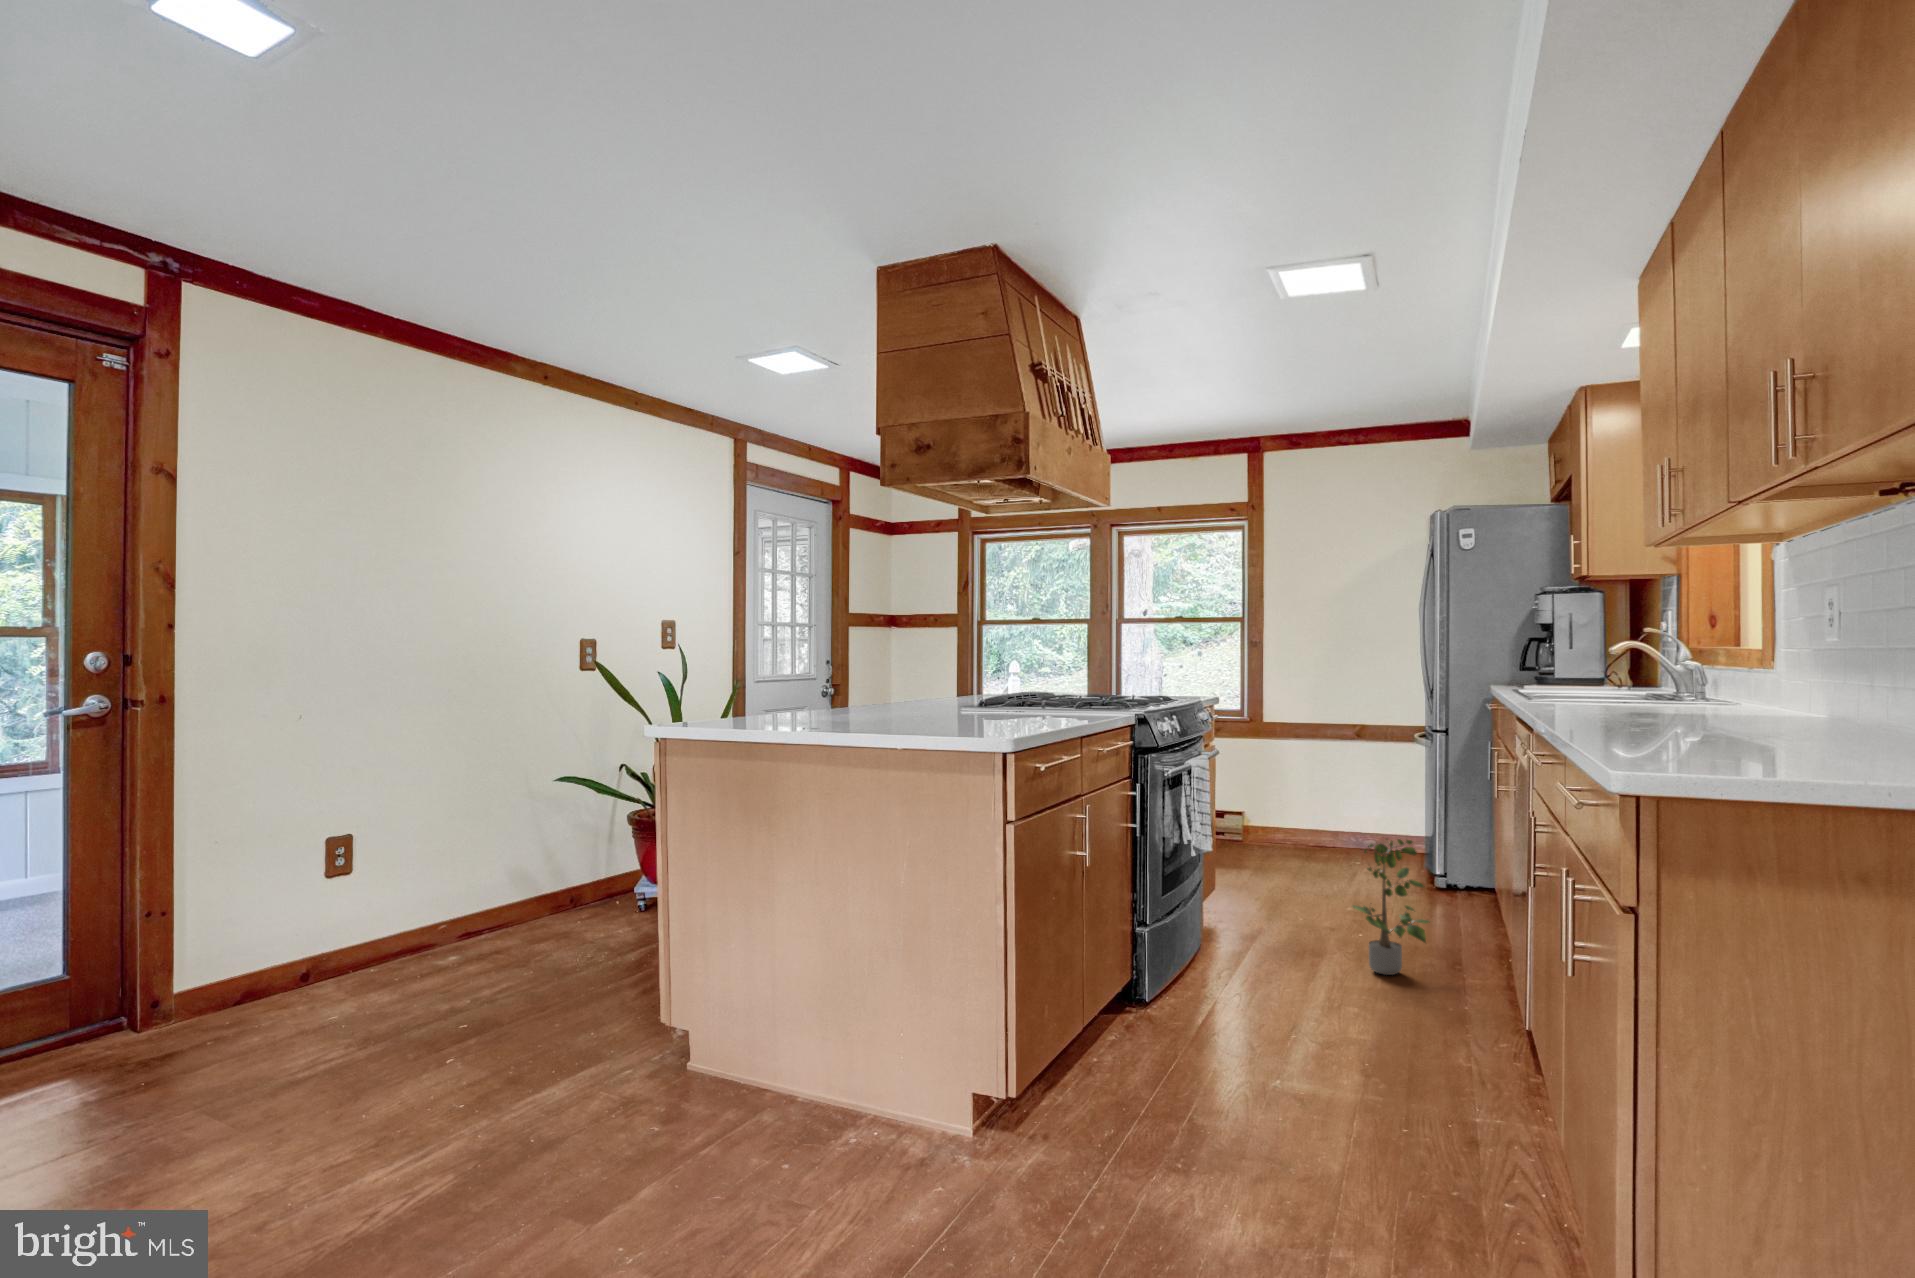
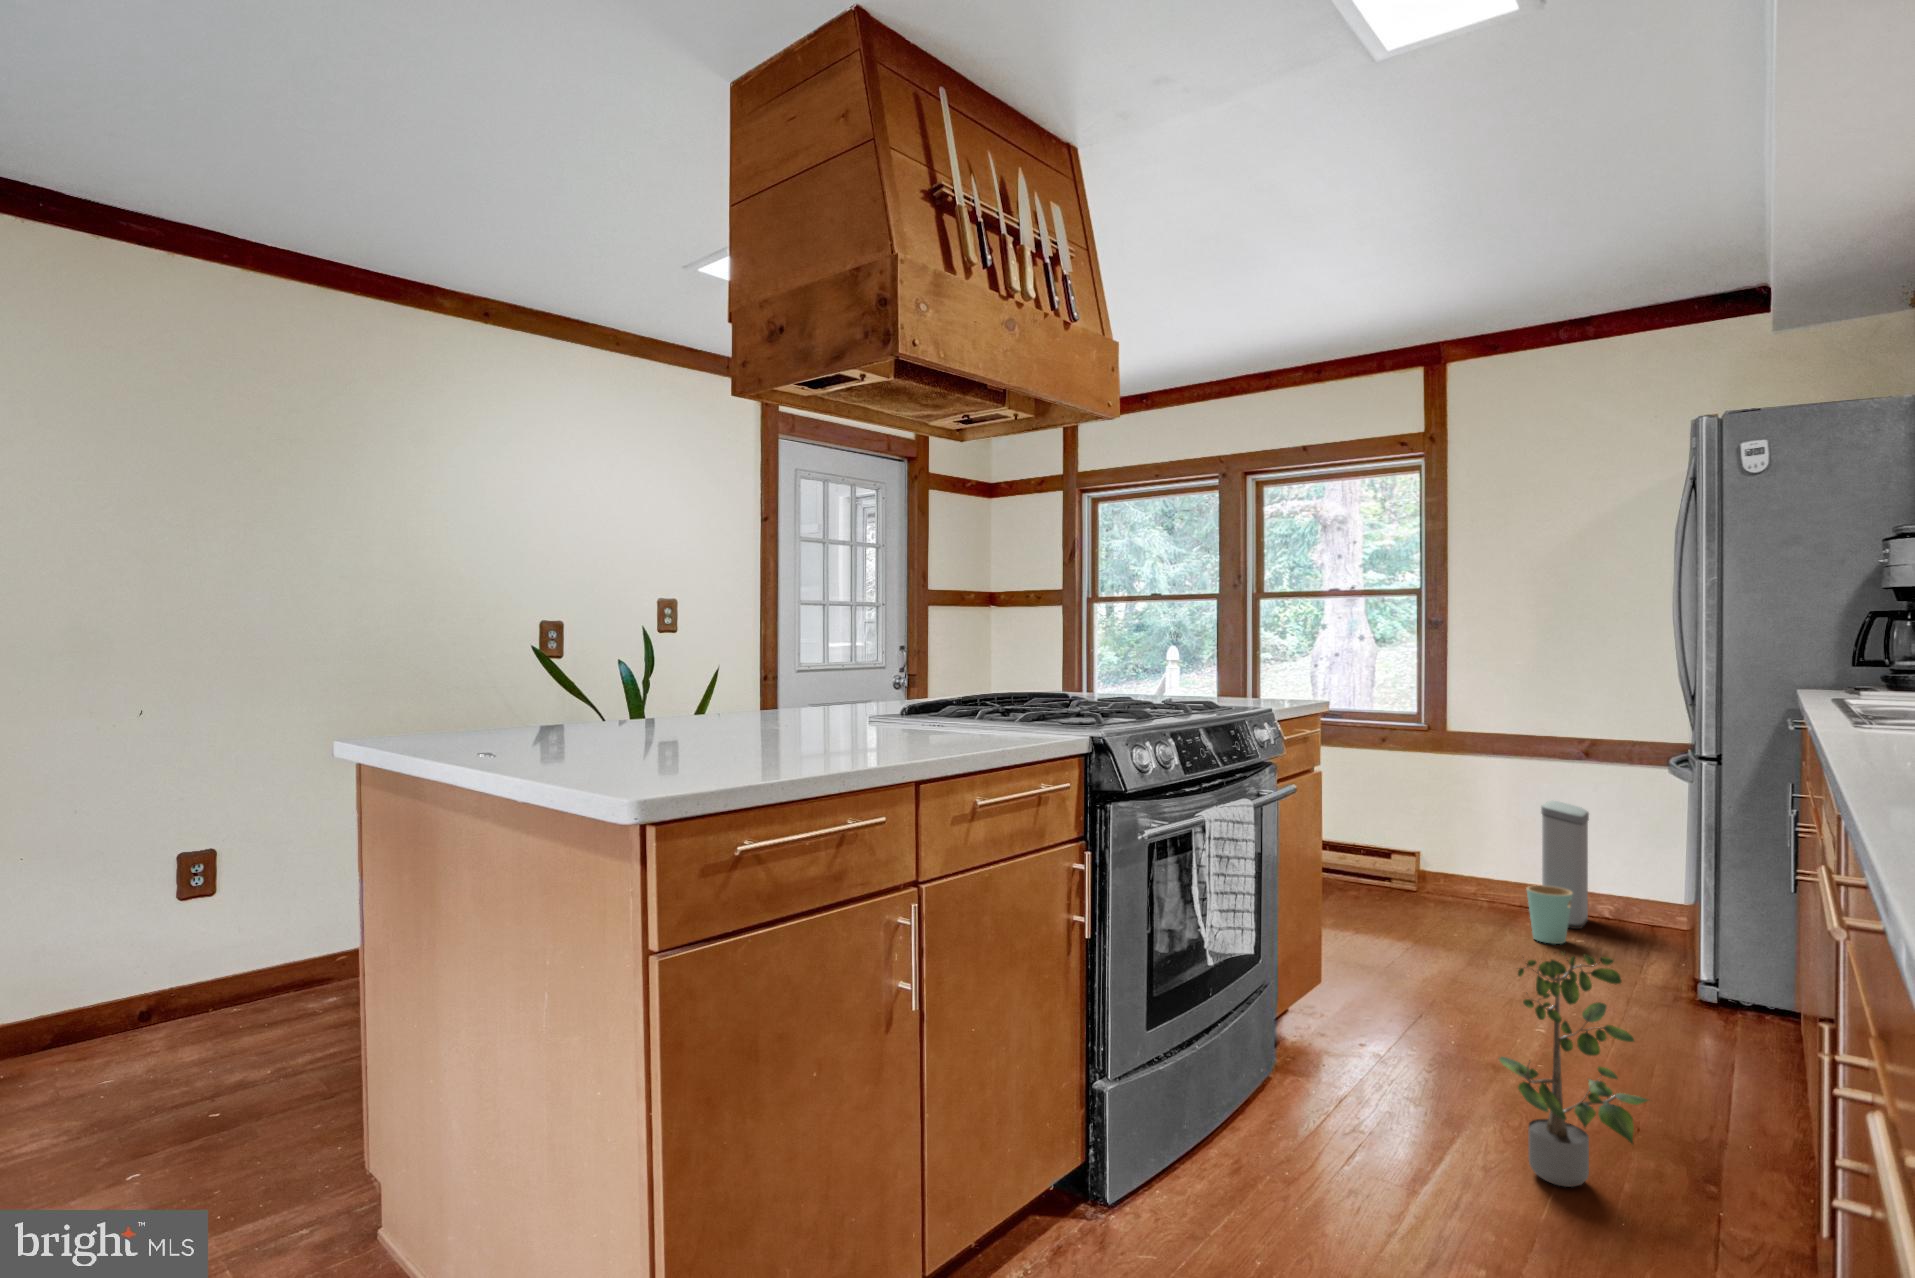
trash can: none [1325,770,1361,868] -> present [1527,801,1589,944]

